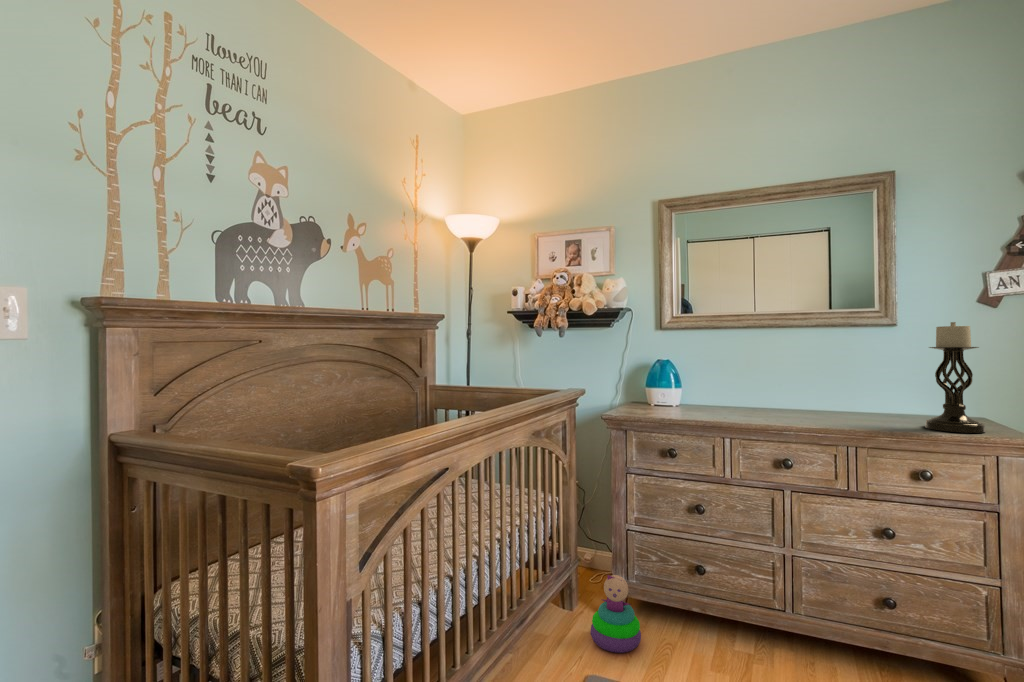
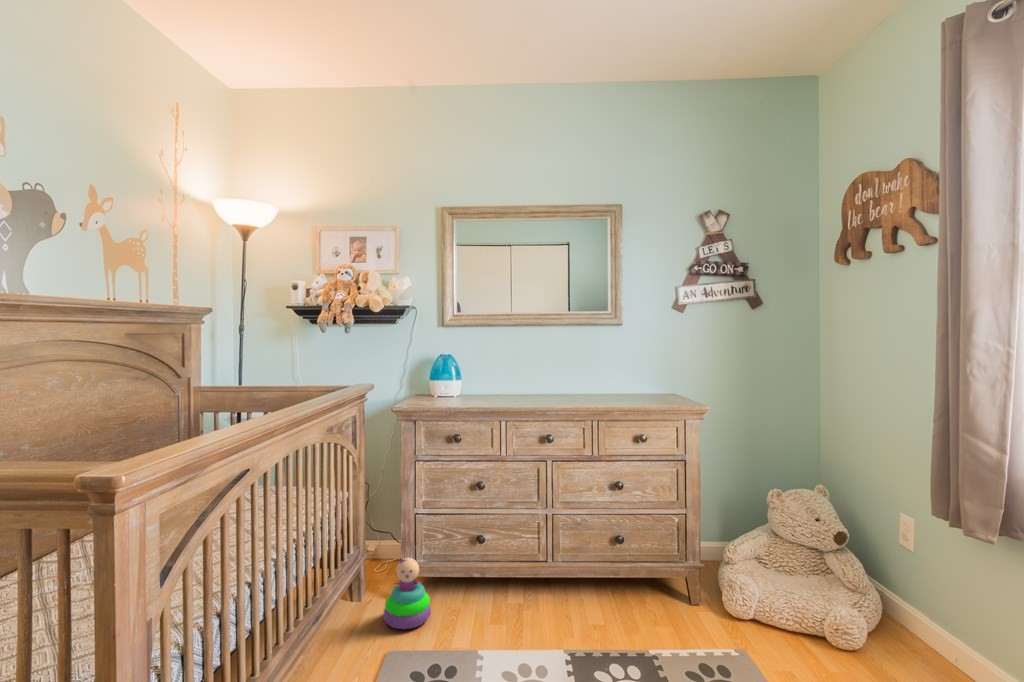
candle holder: present [925,322,986,433] -> none [640,324,676,405]

